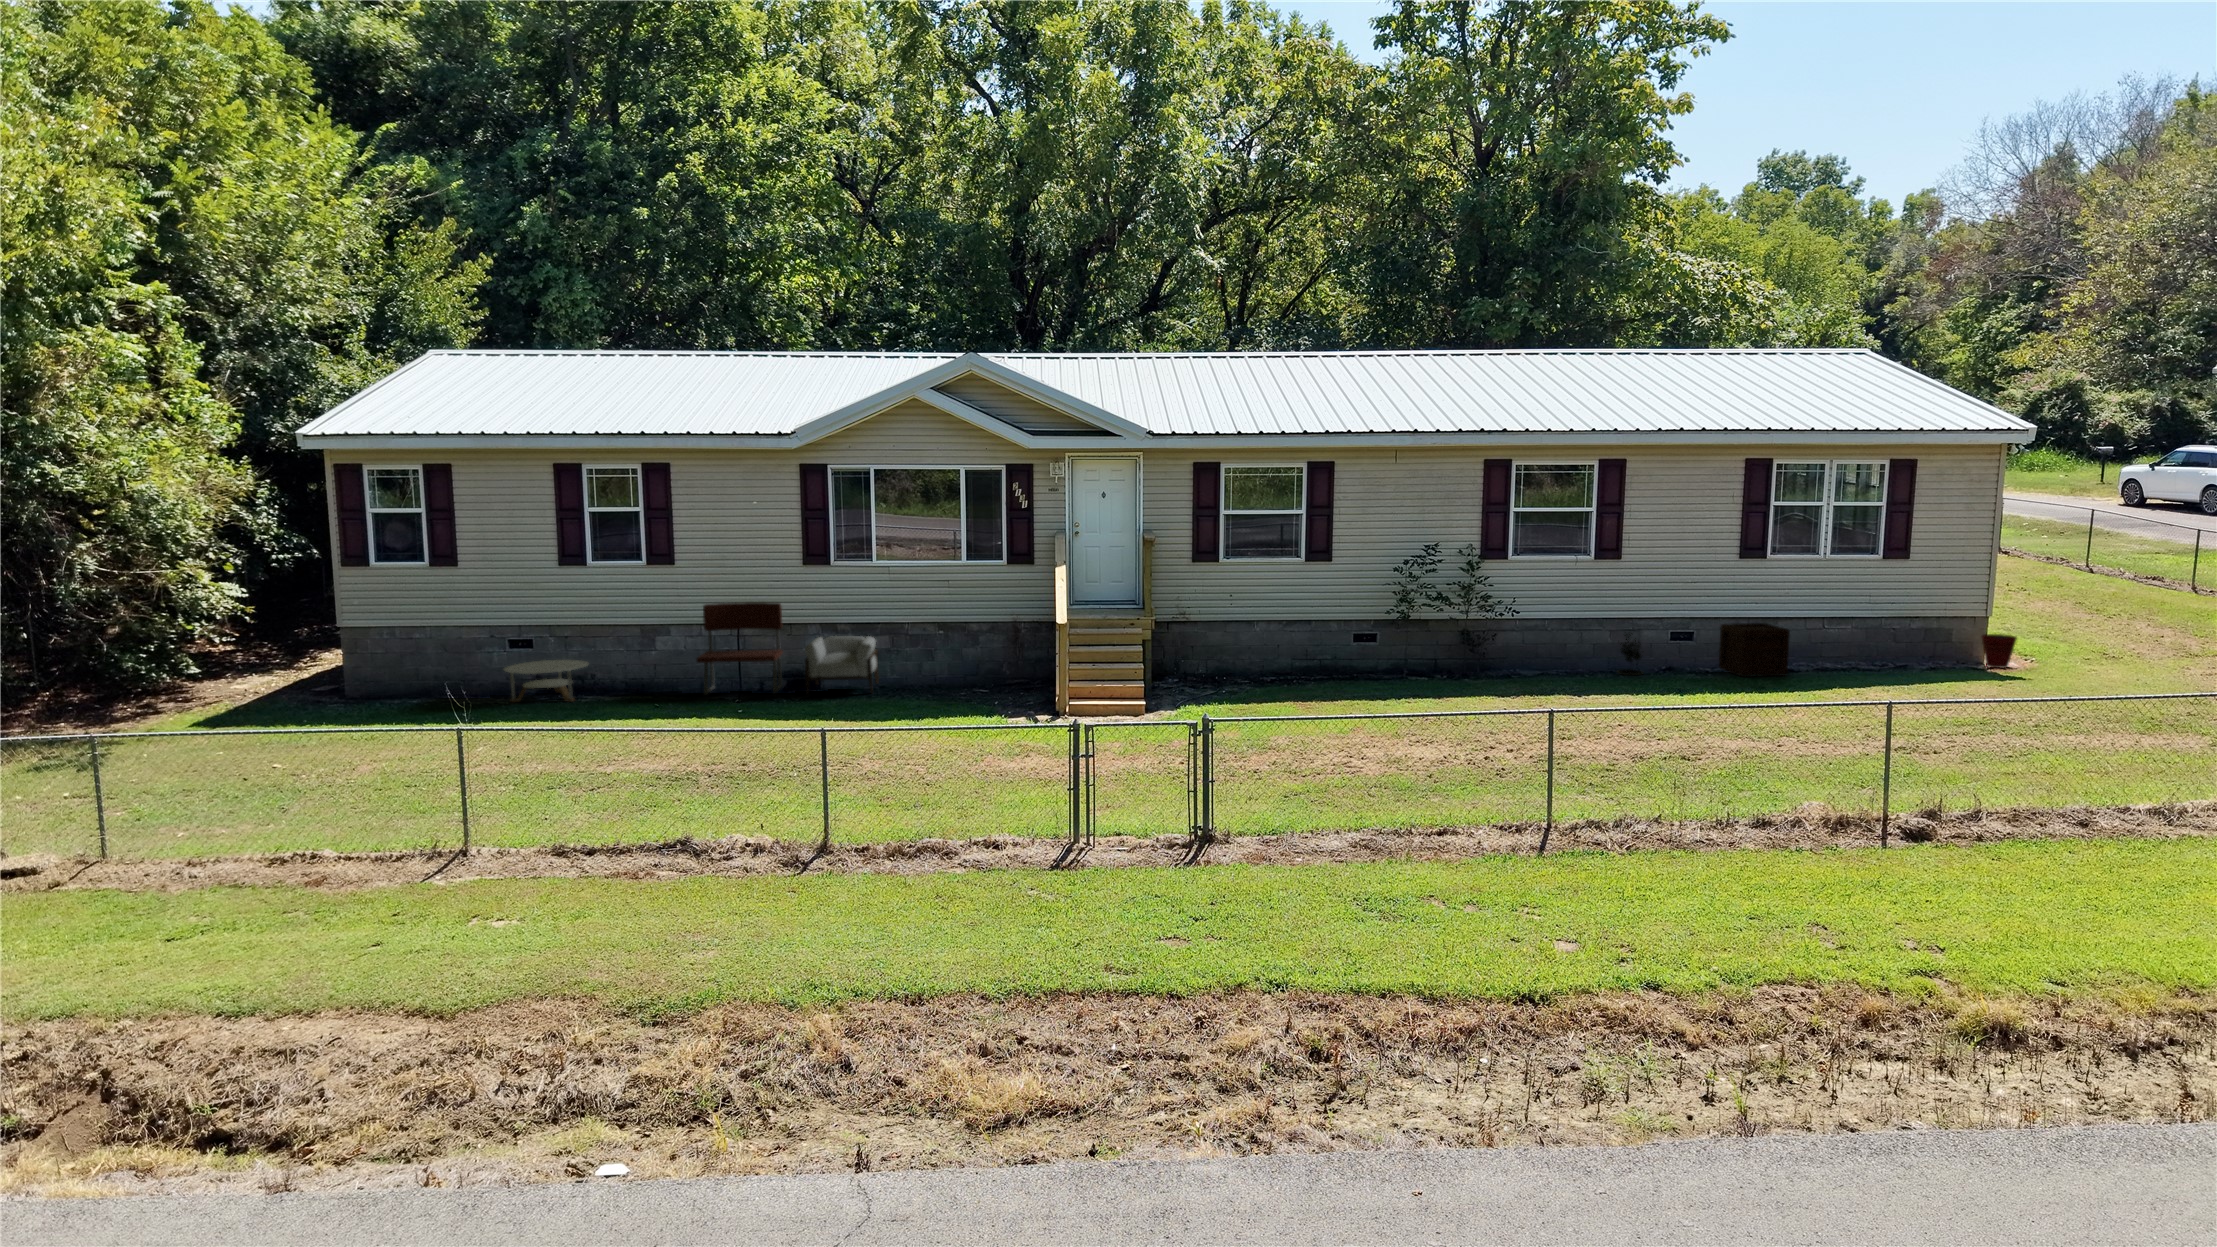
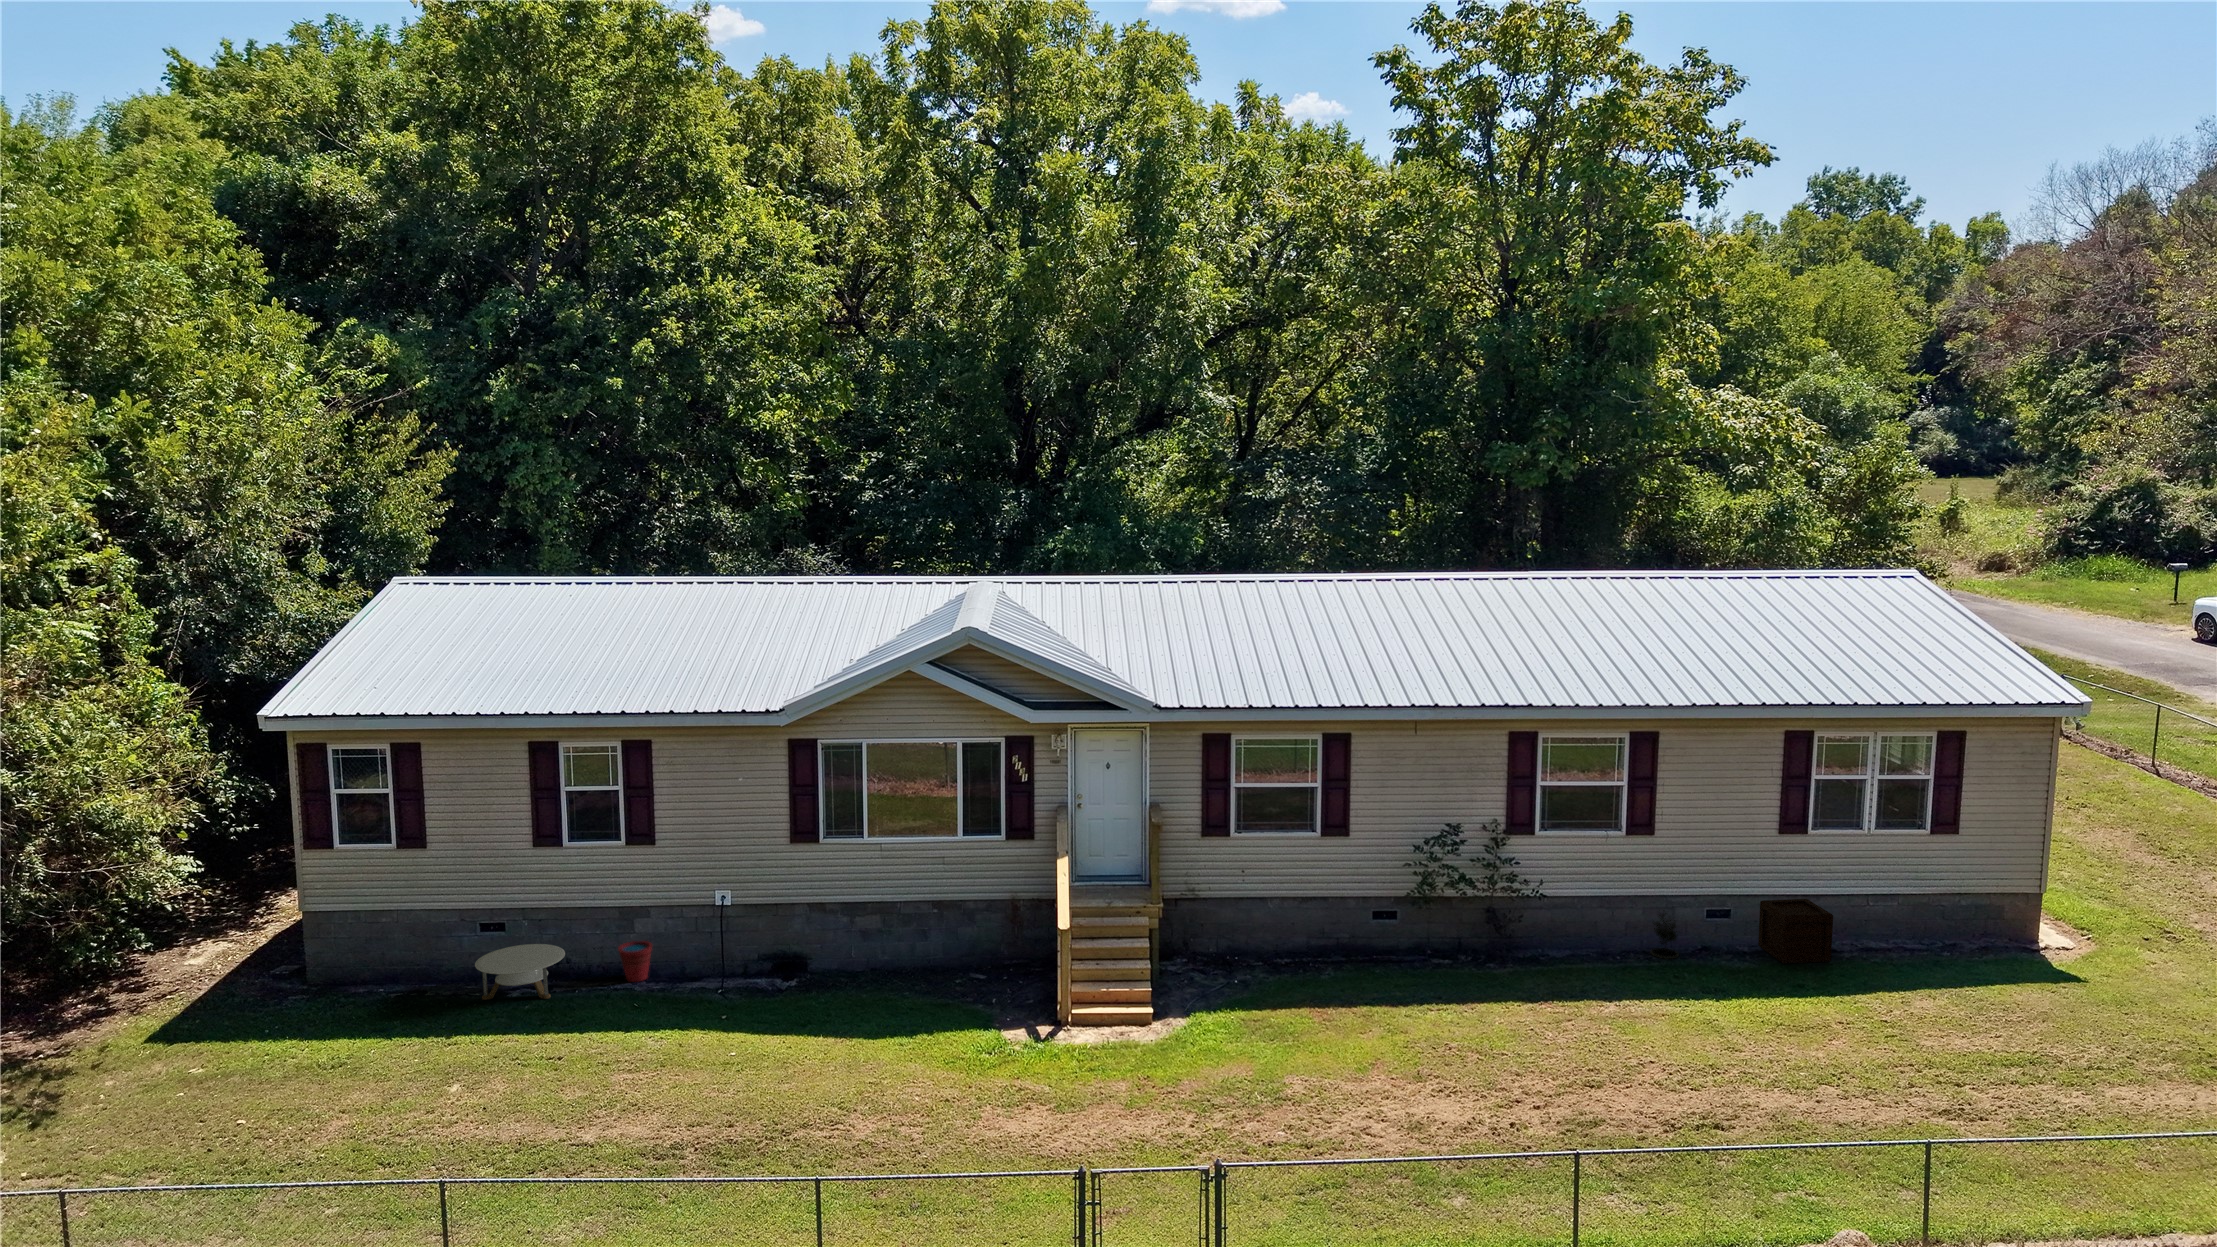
bench: present [697,602,783,694] -> none [678,884,769,987]
bucket: present [1982,634,2017,668] -> present [618,941,652,982]
armchair: present [805,636,879,694] -> none [792,918,871,988]

